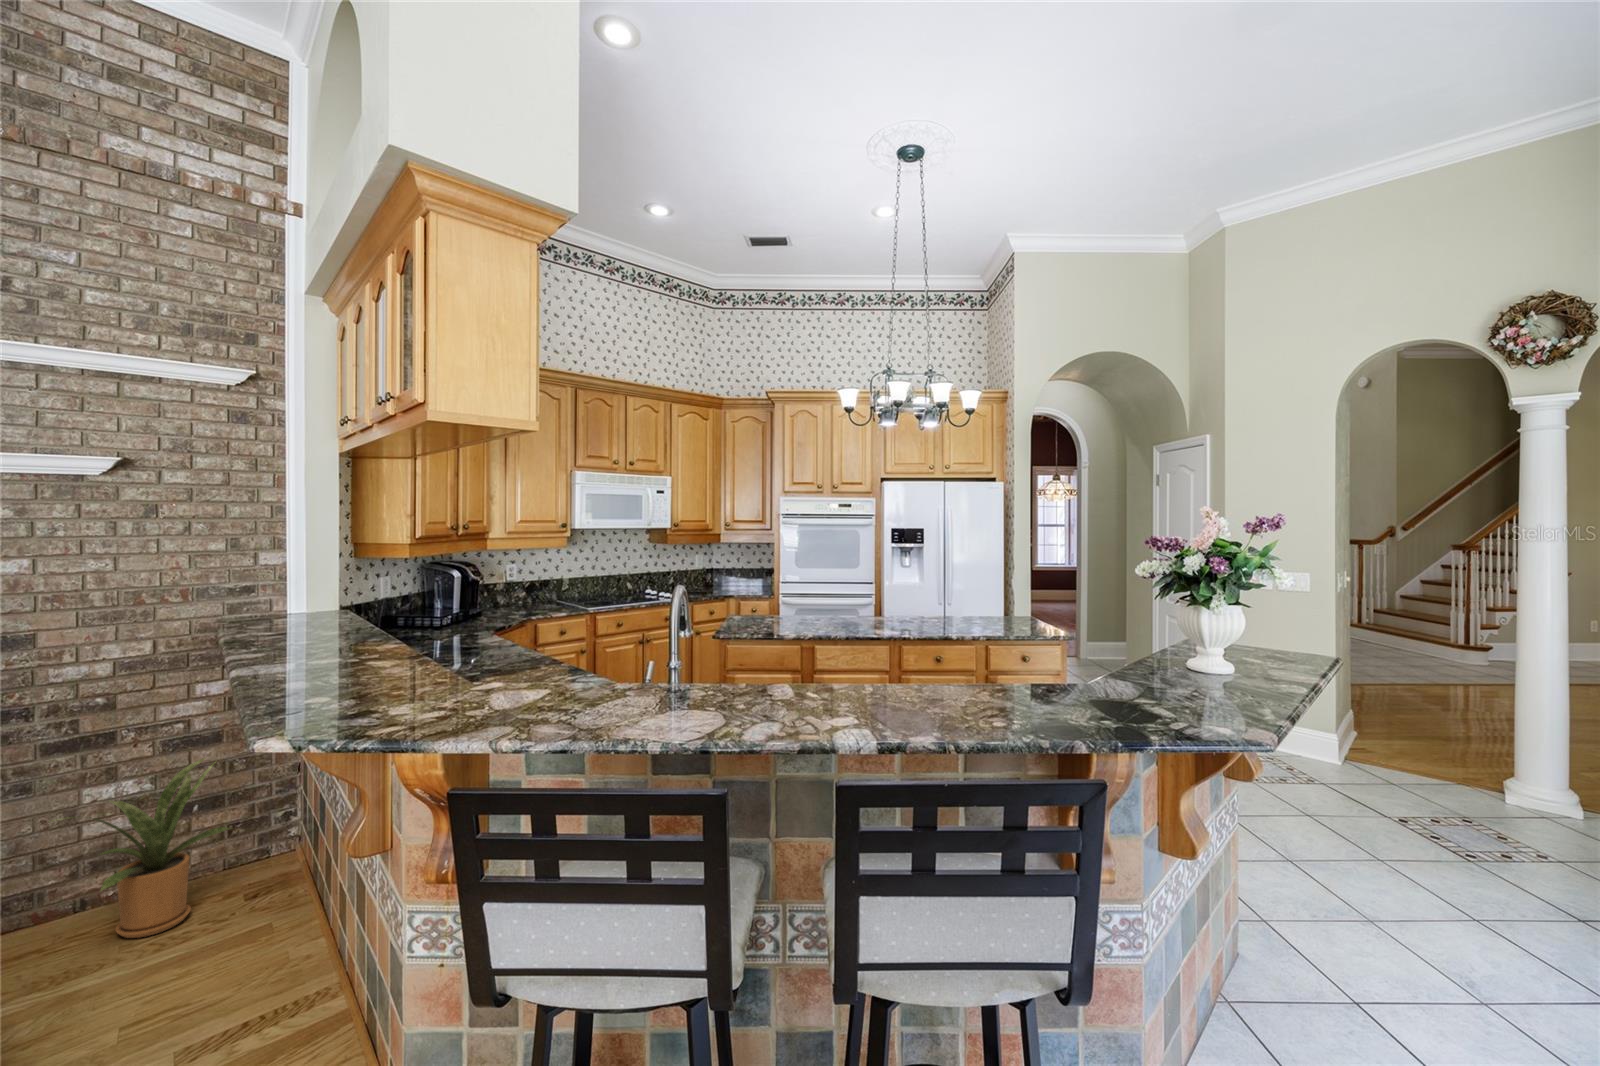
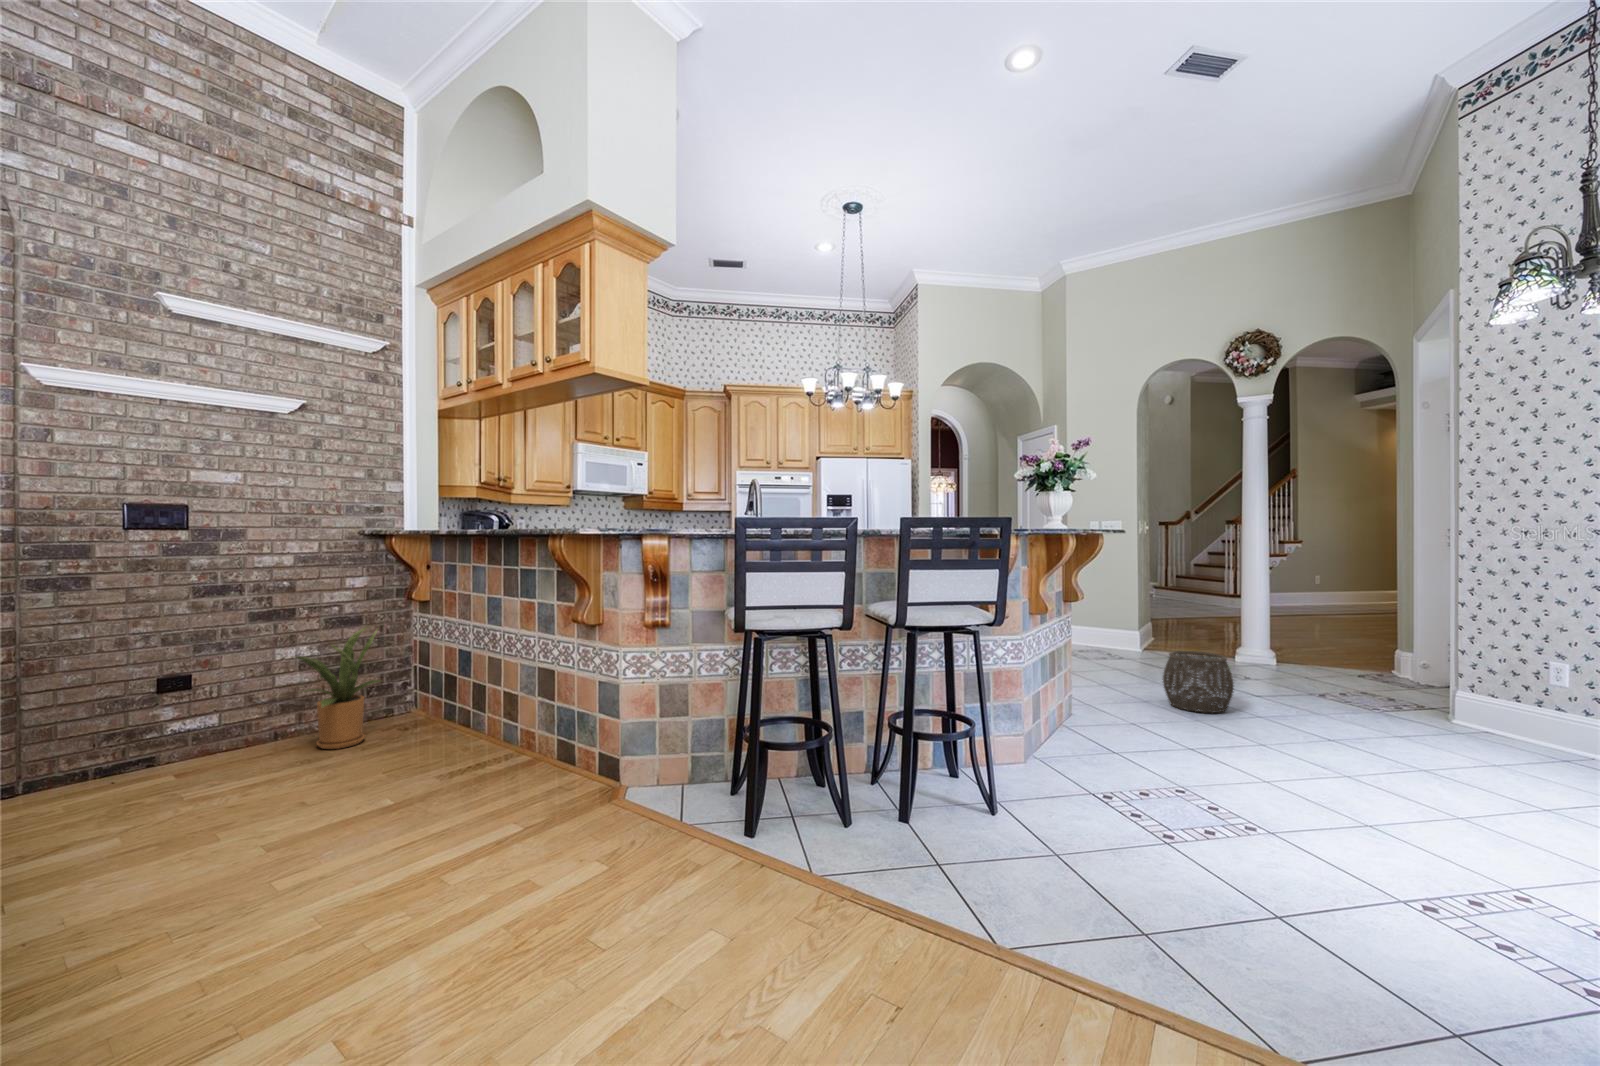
woven basket: none [1398,833,1545,963] -> present [1162,651,1234,713]

